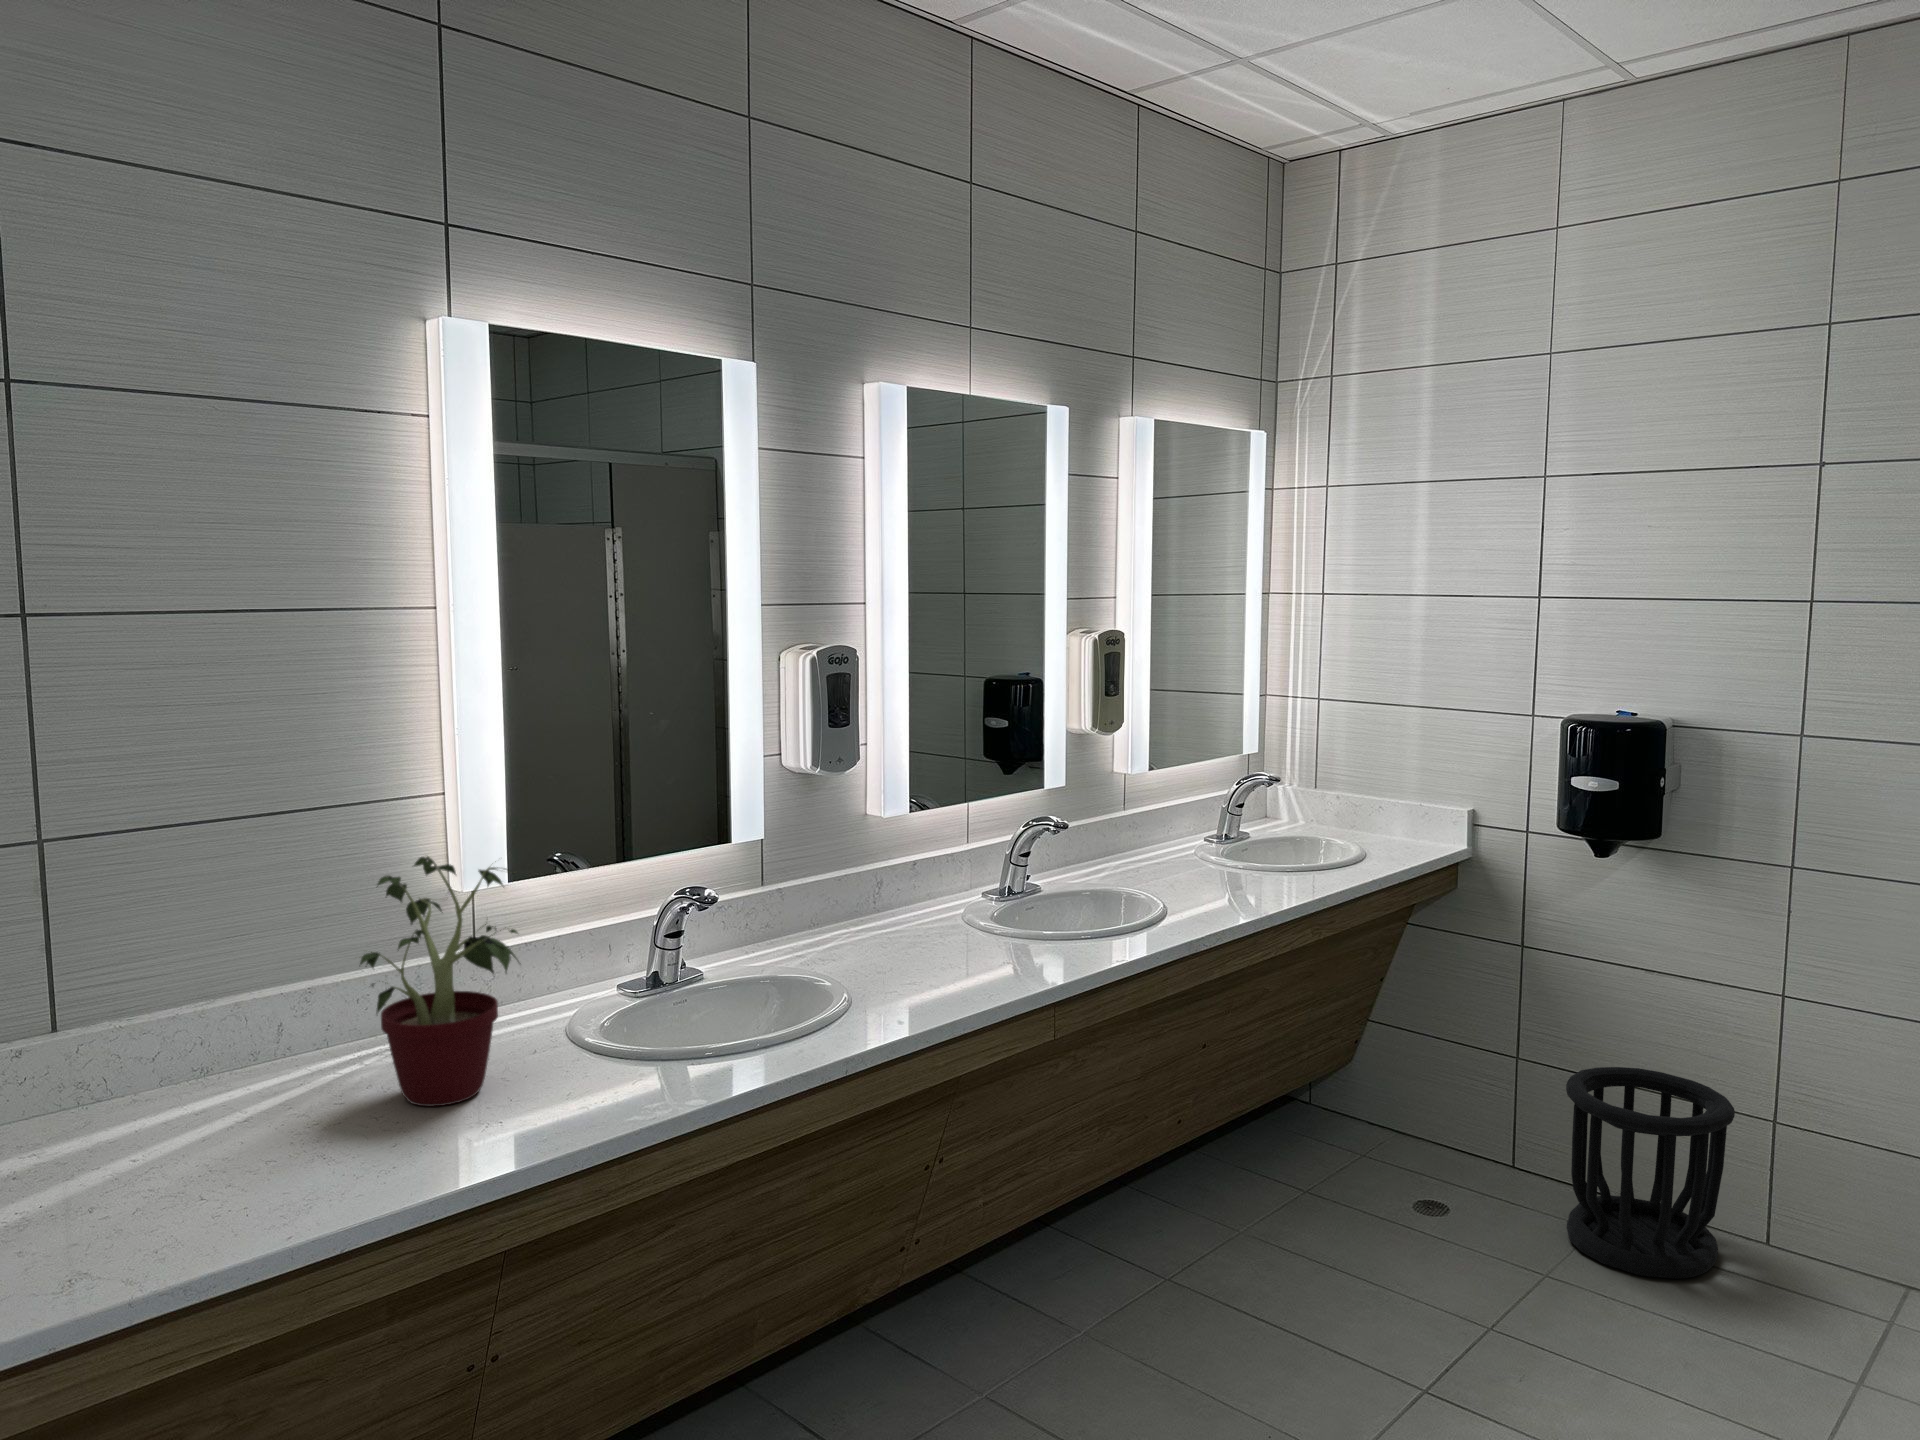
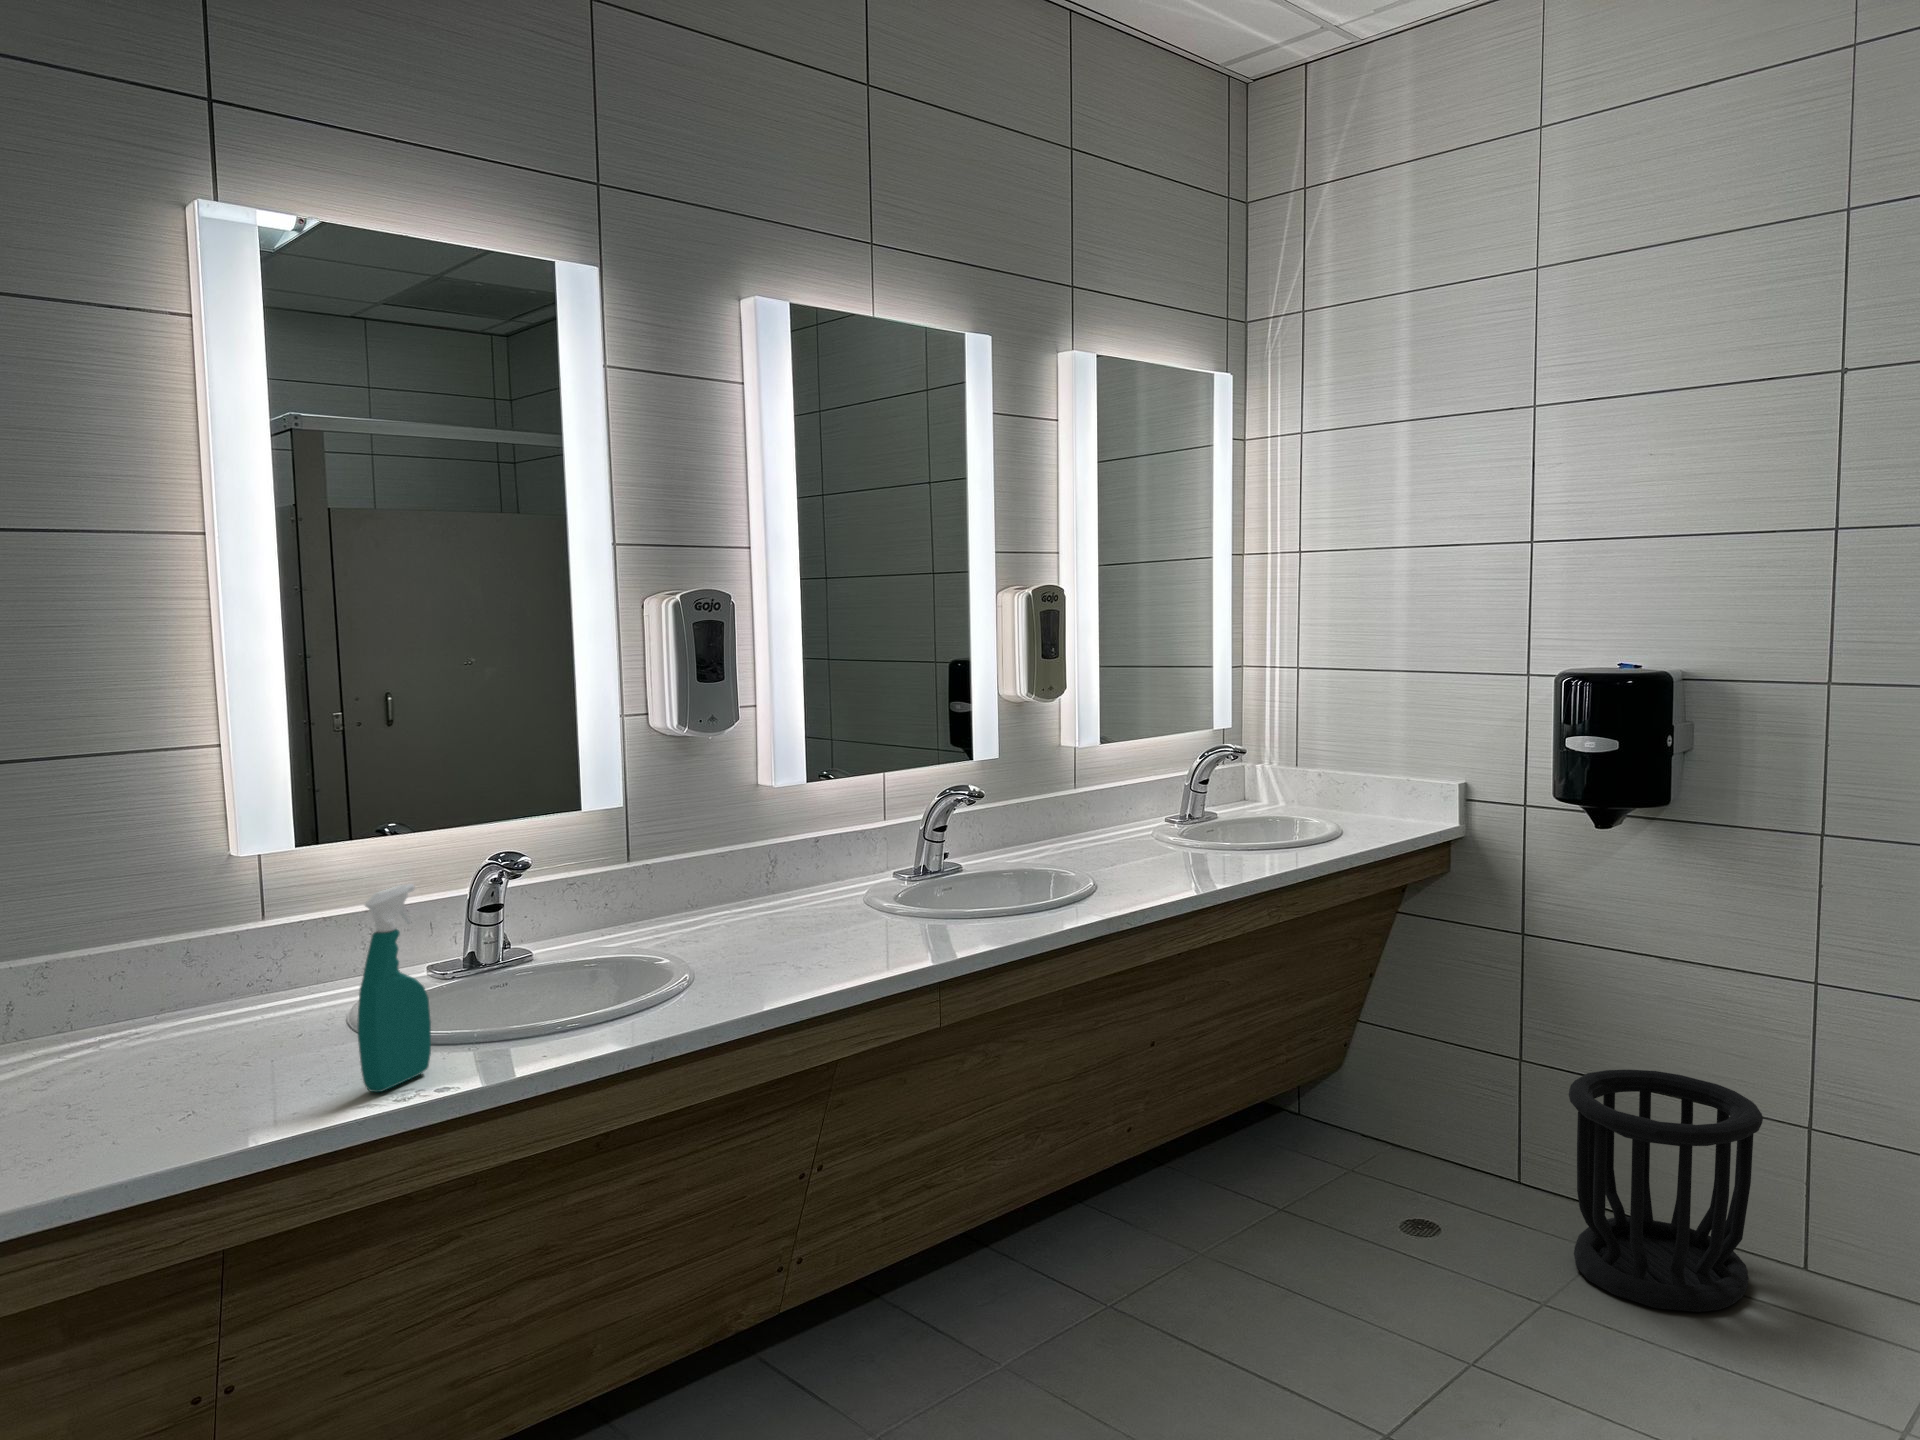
potted plant: present [360,856,518,1106] -> none [43,801,265,1092]
spray bottle: none [623,929,673,1107] -> present [358,884,431,1092]

